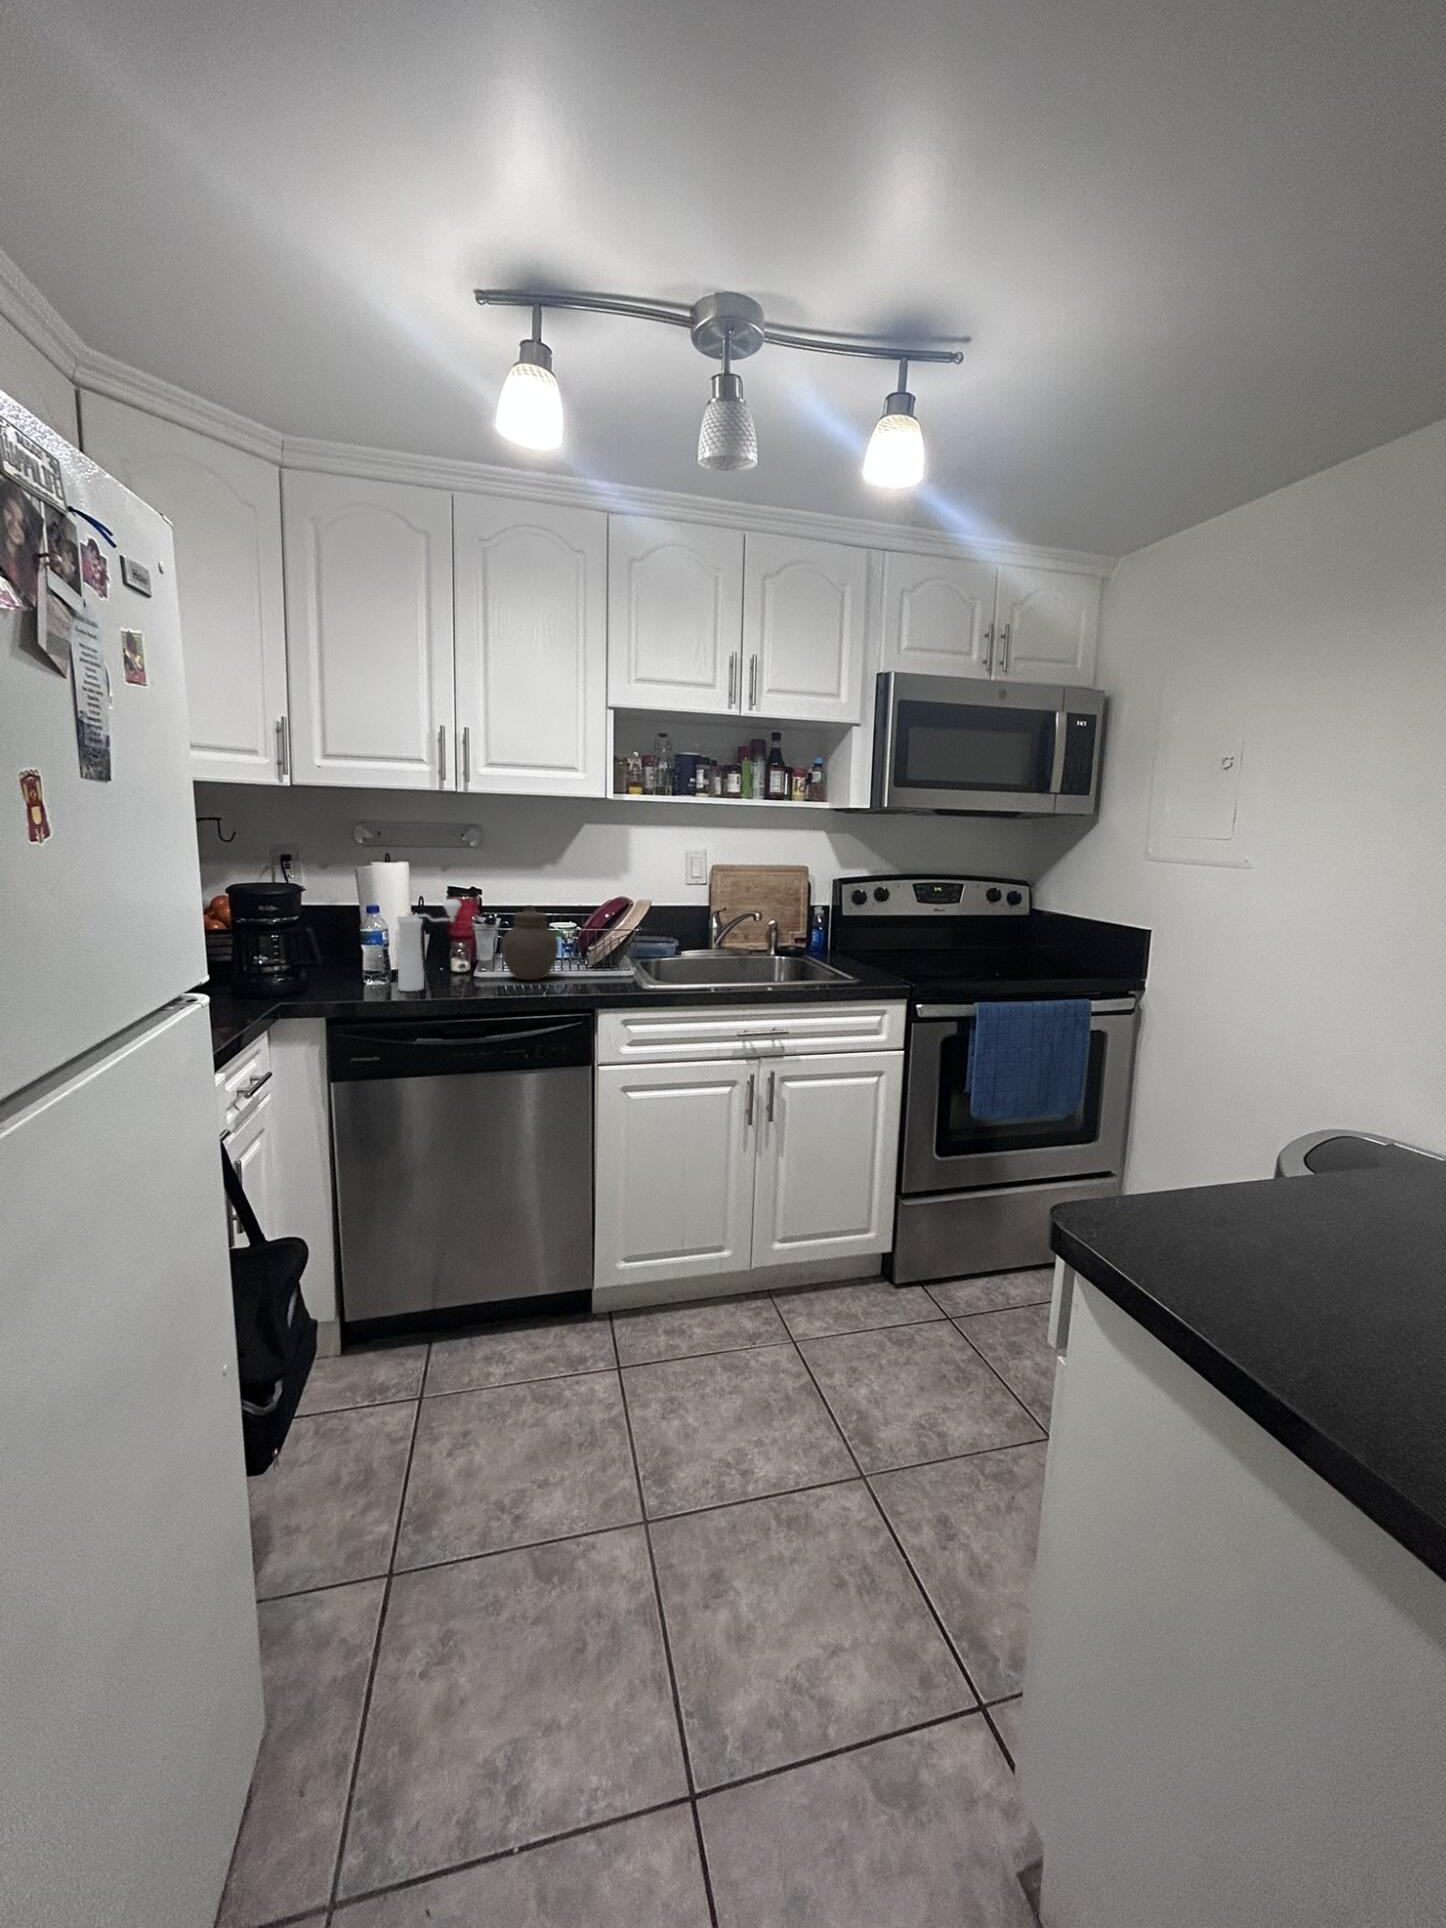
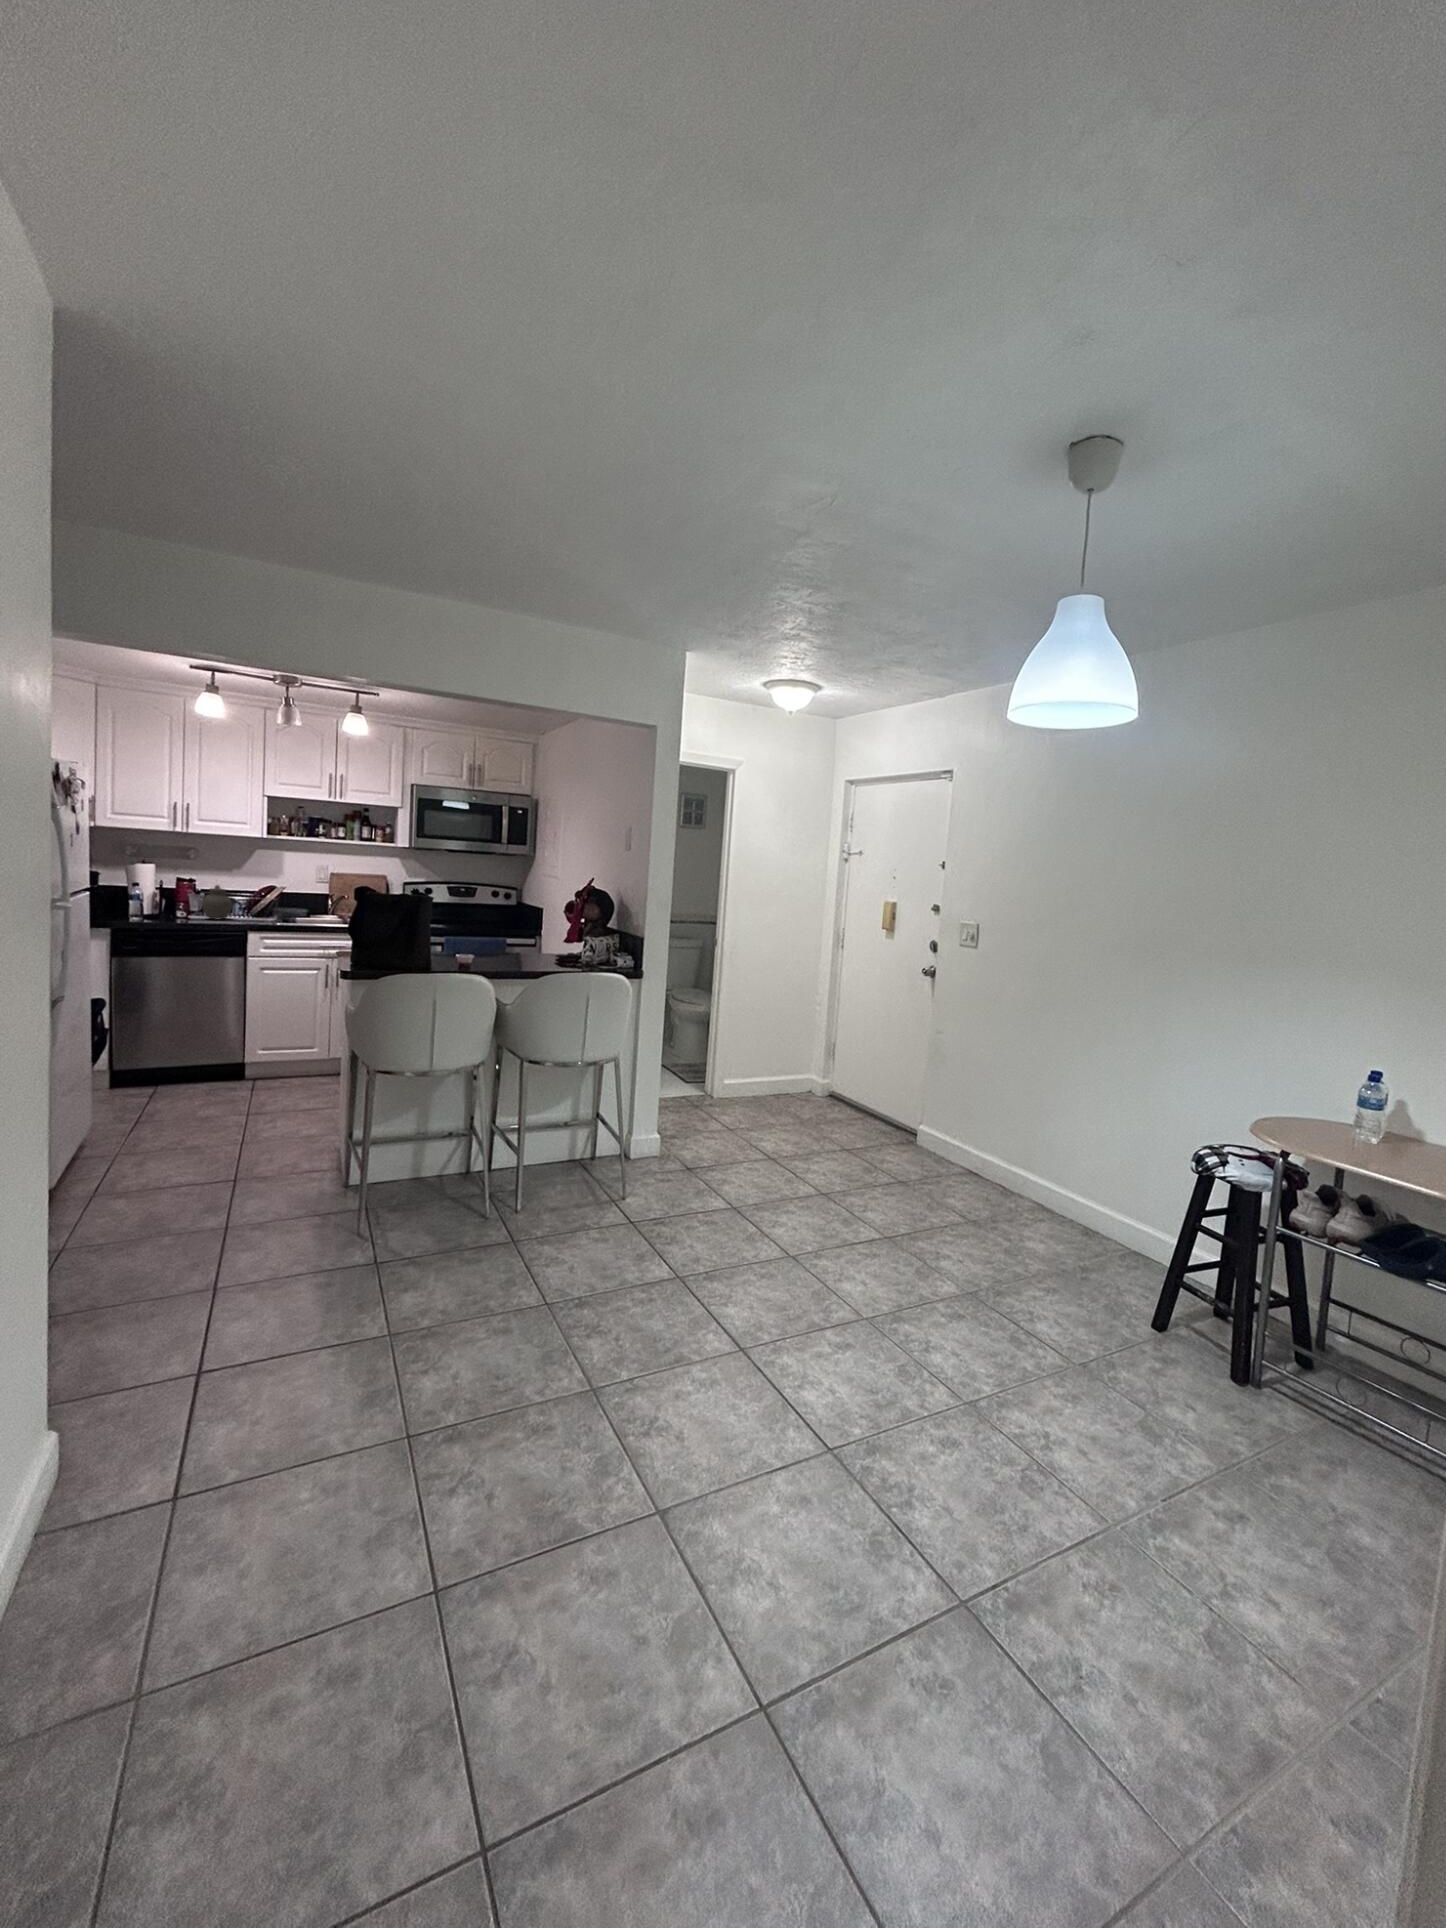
pepper mill: present [397,899,461,991] -> none [147,880,181,920]

